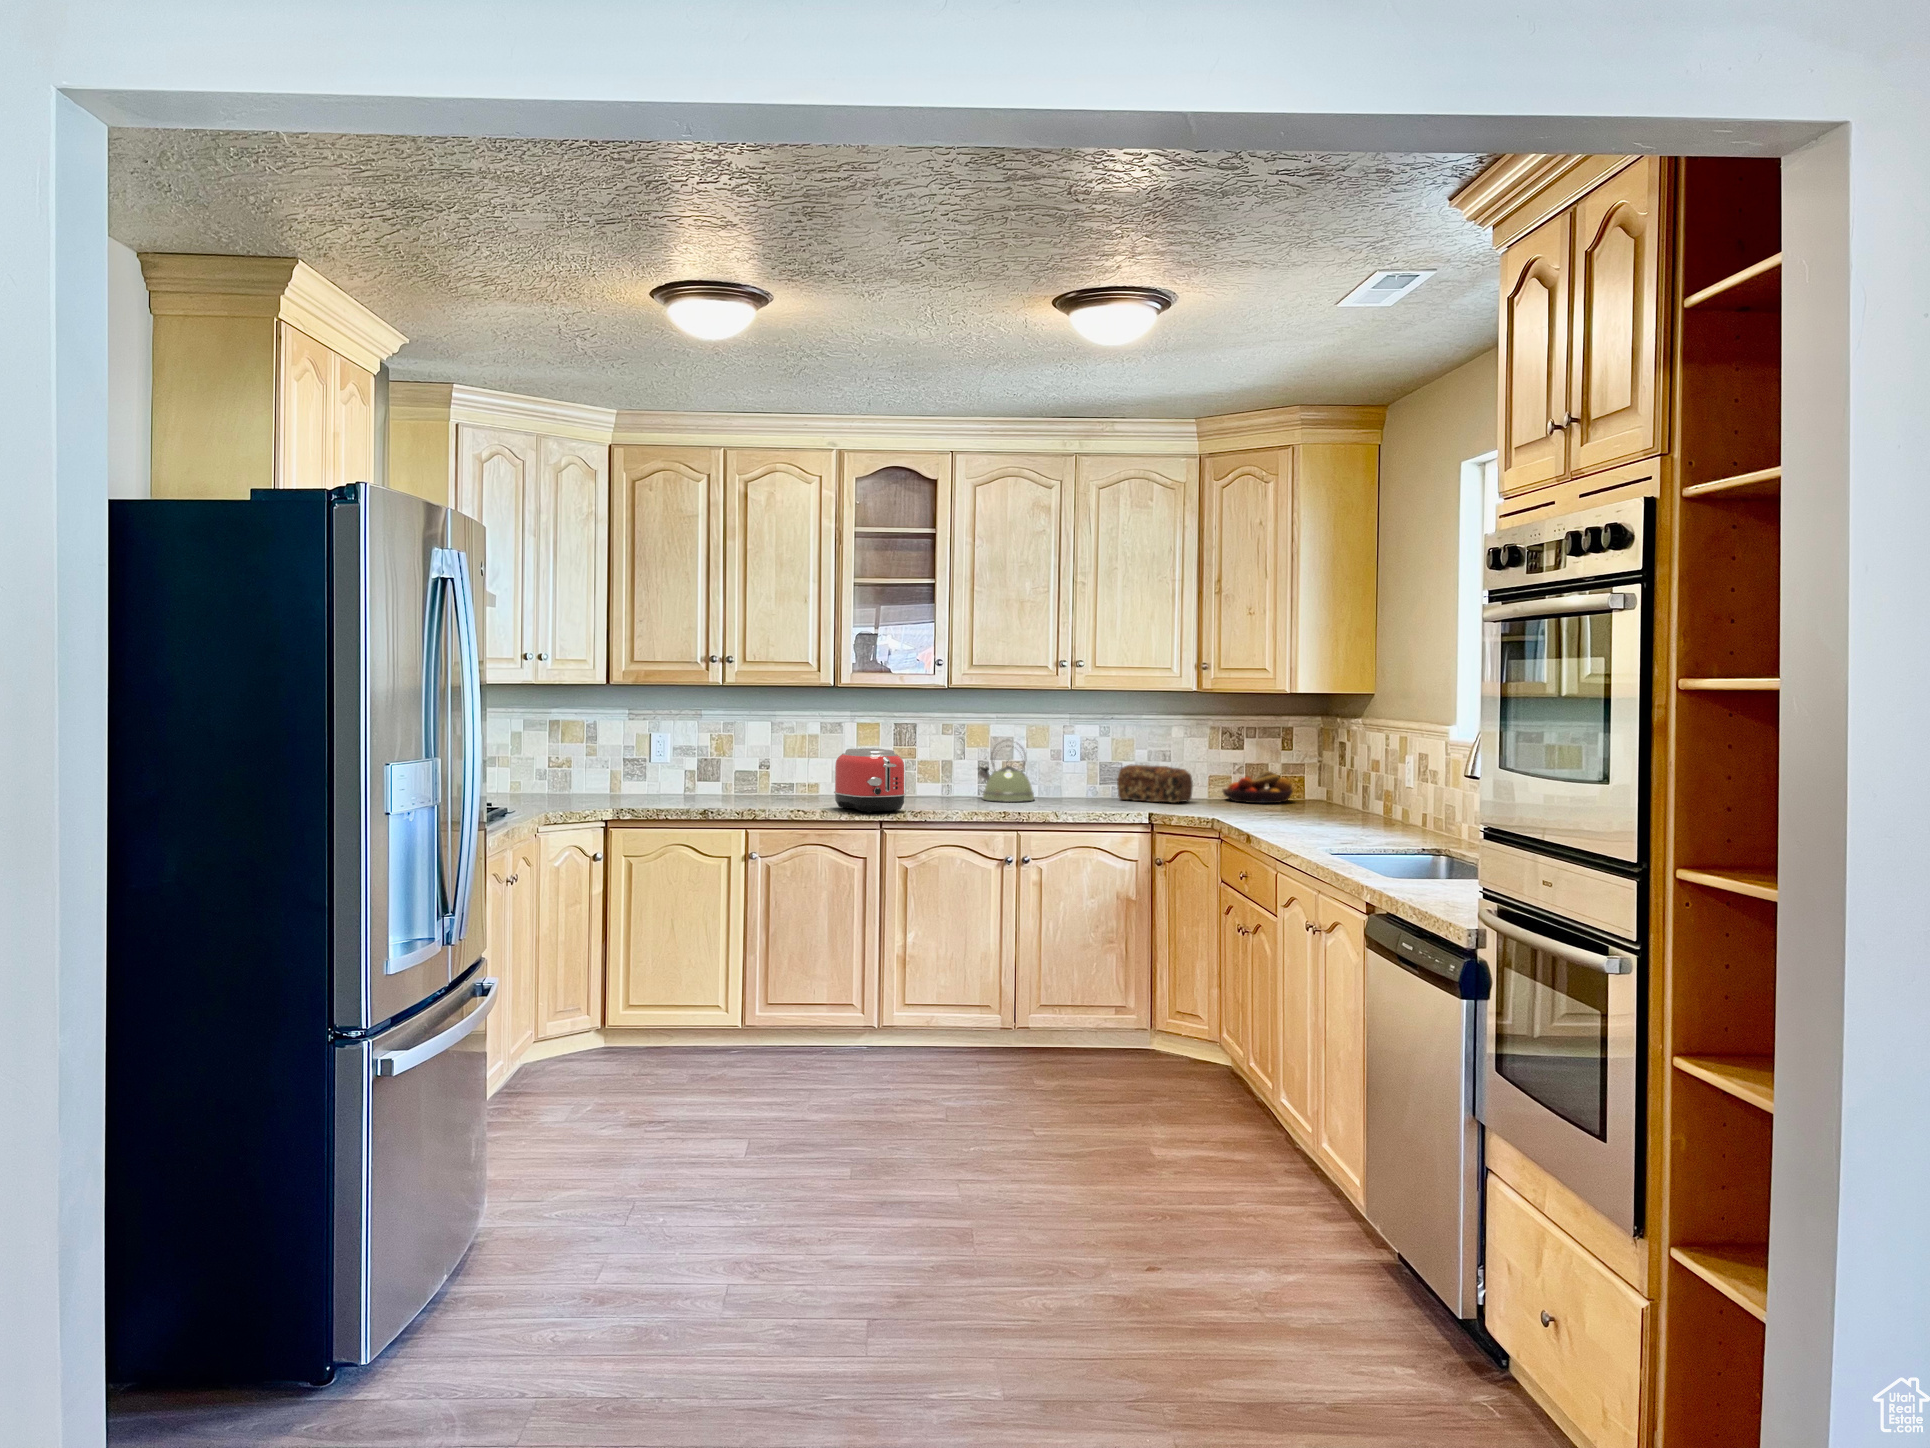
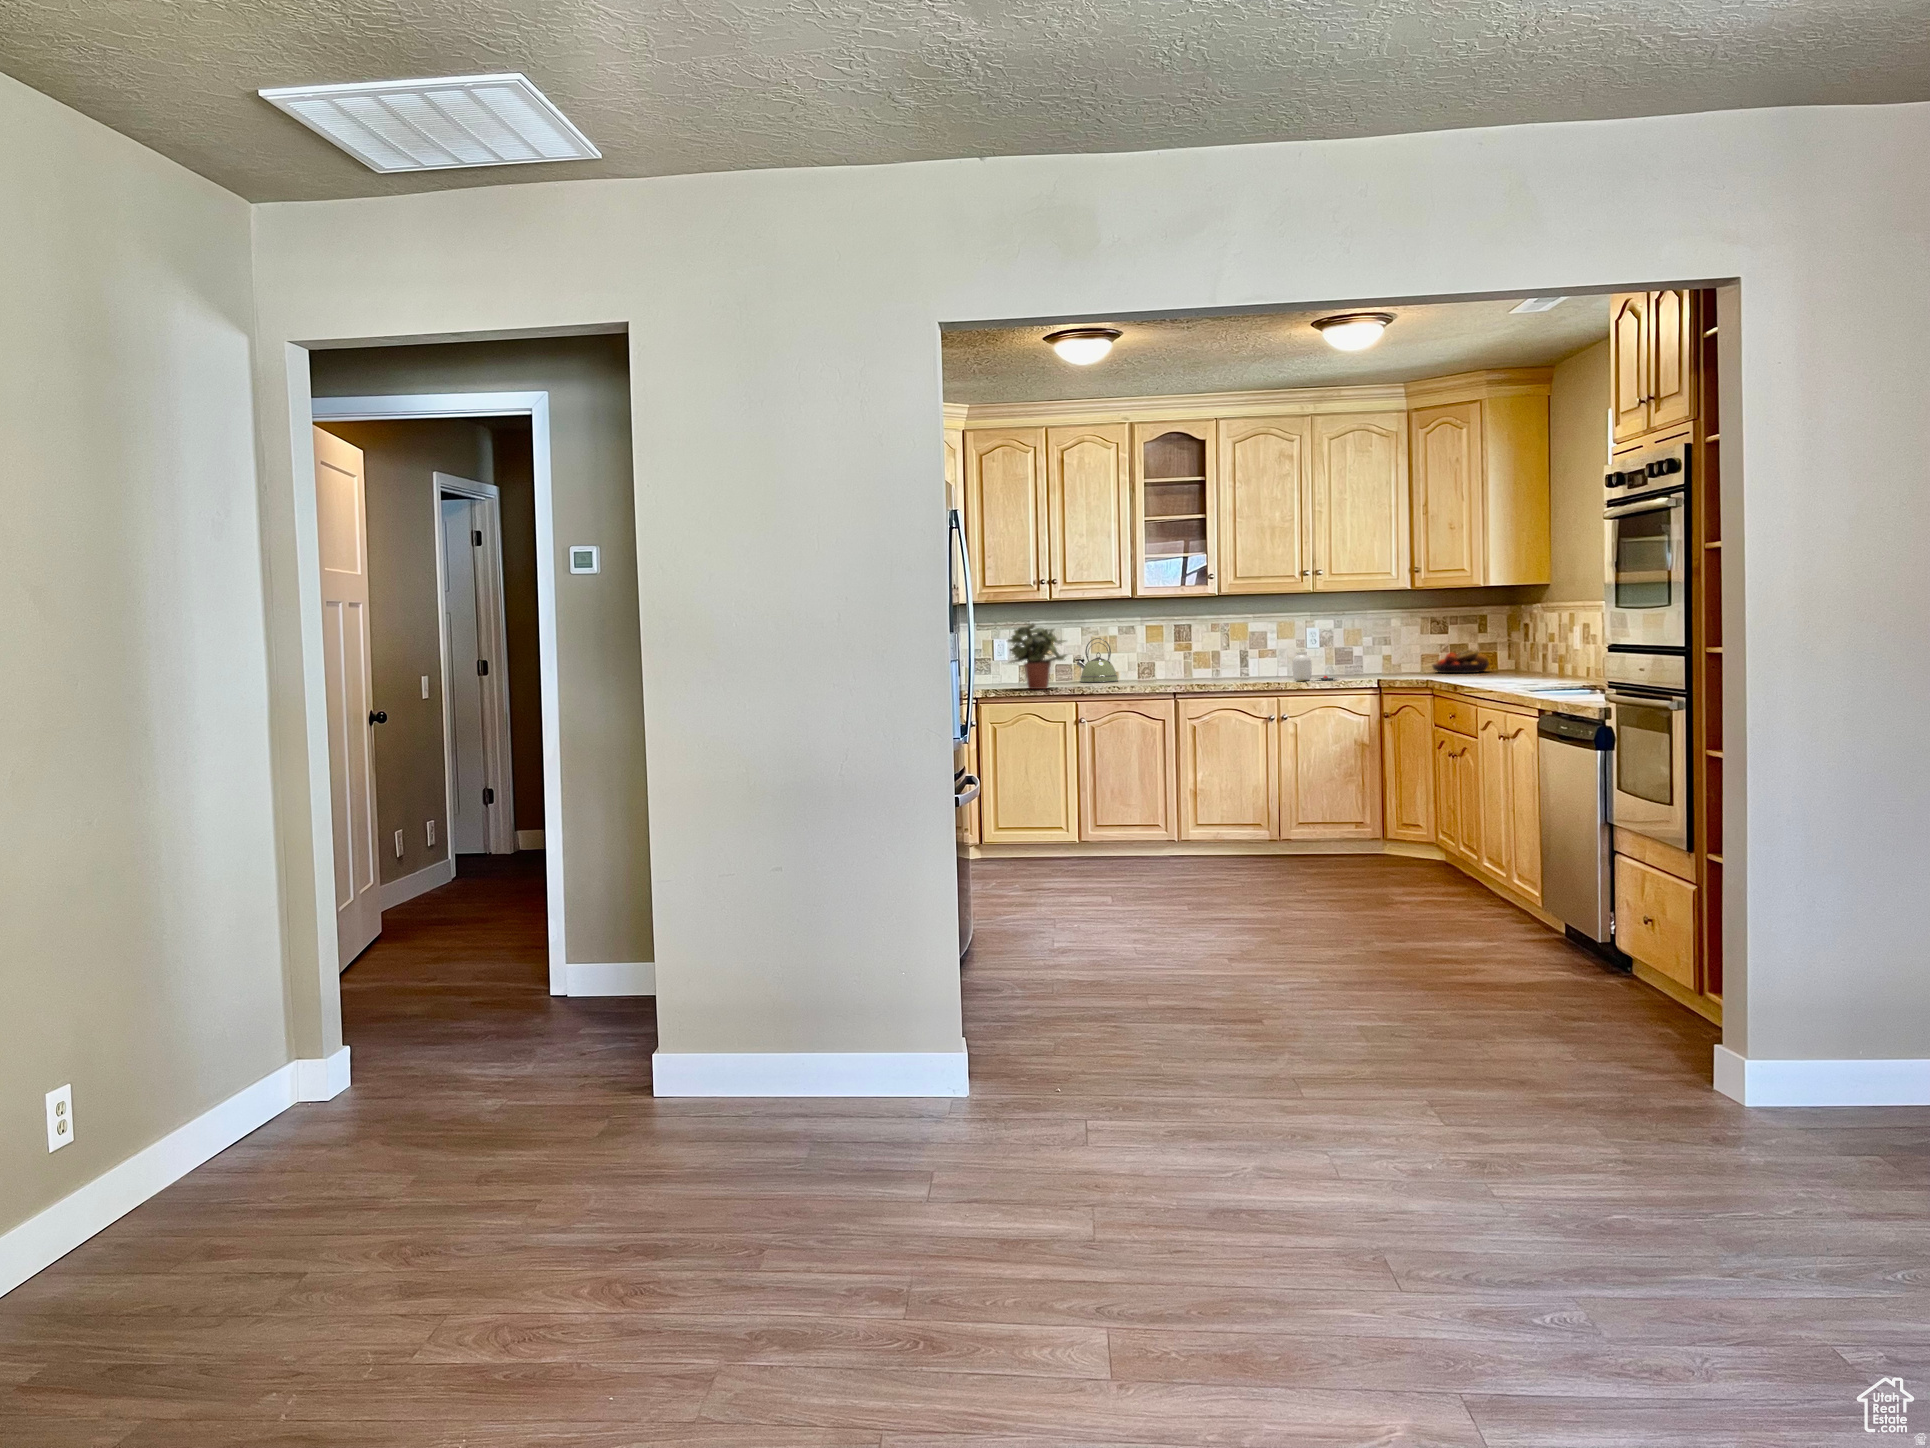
potted plant: none [647,718,737,811] -> present [1008,624,1067,689]
kettle: present [978,740,1034,802] -> present [1076,638,1118,682]
toaster: present [834,748,906,813] -> none [1139,641,1193,686]
bread loaf: present [1117,765,1193,803] -> none [1349,648,1408,675]
jar: none [1041,770,1105,811] -> present [1293,652,1338,681]

